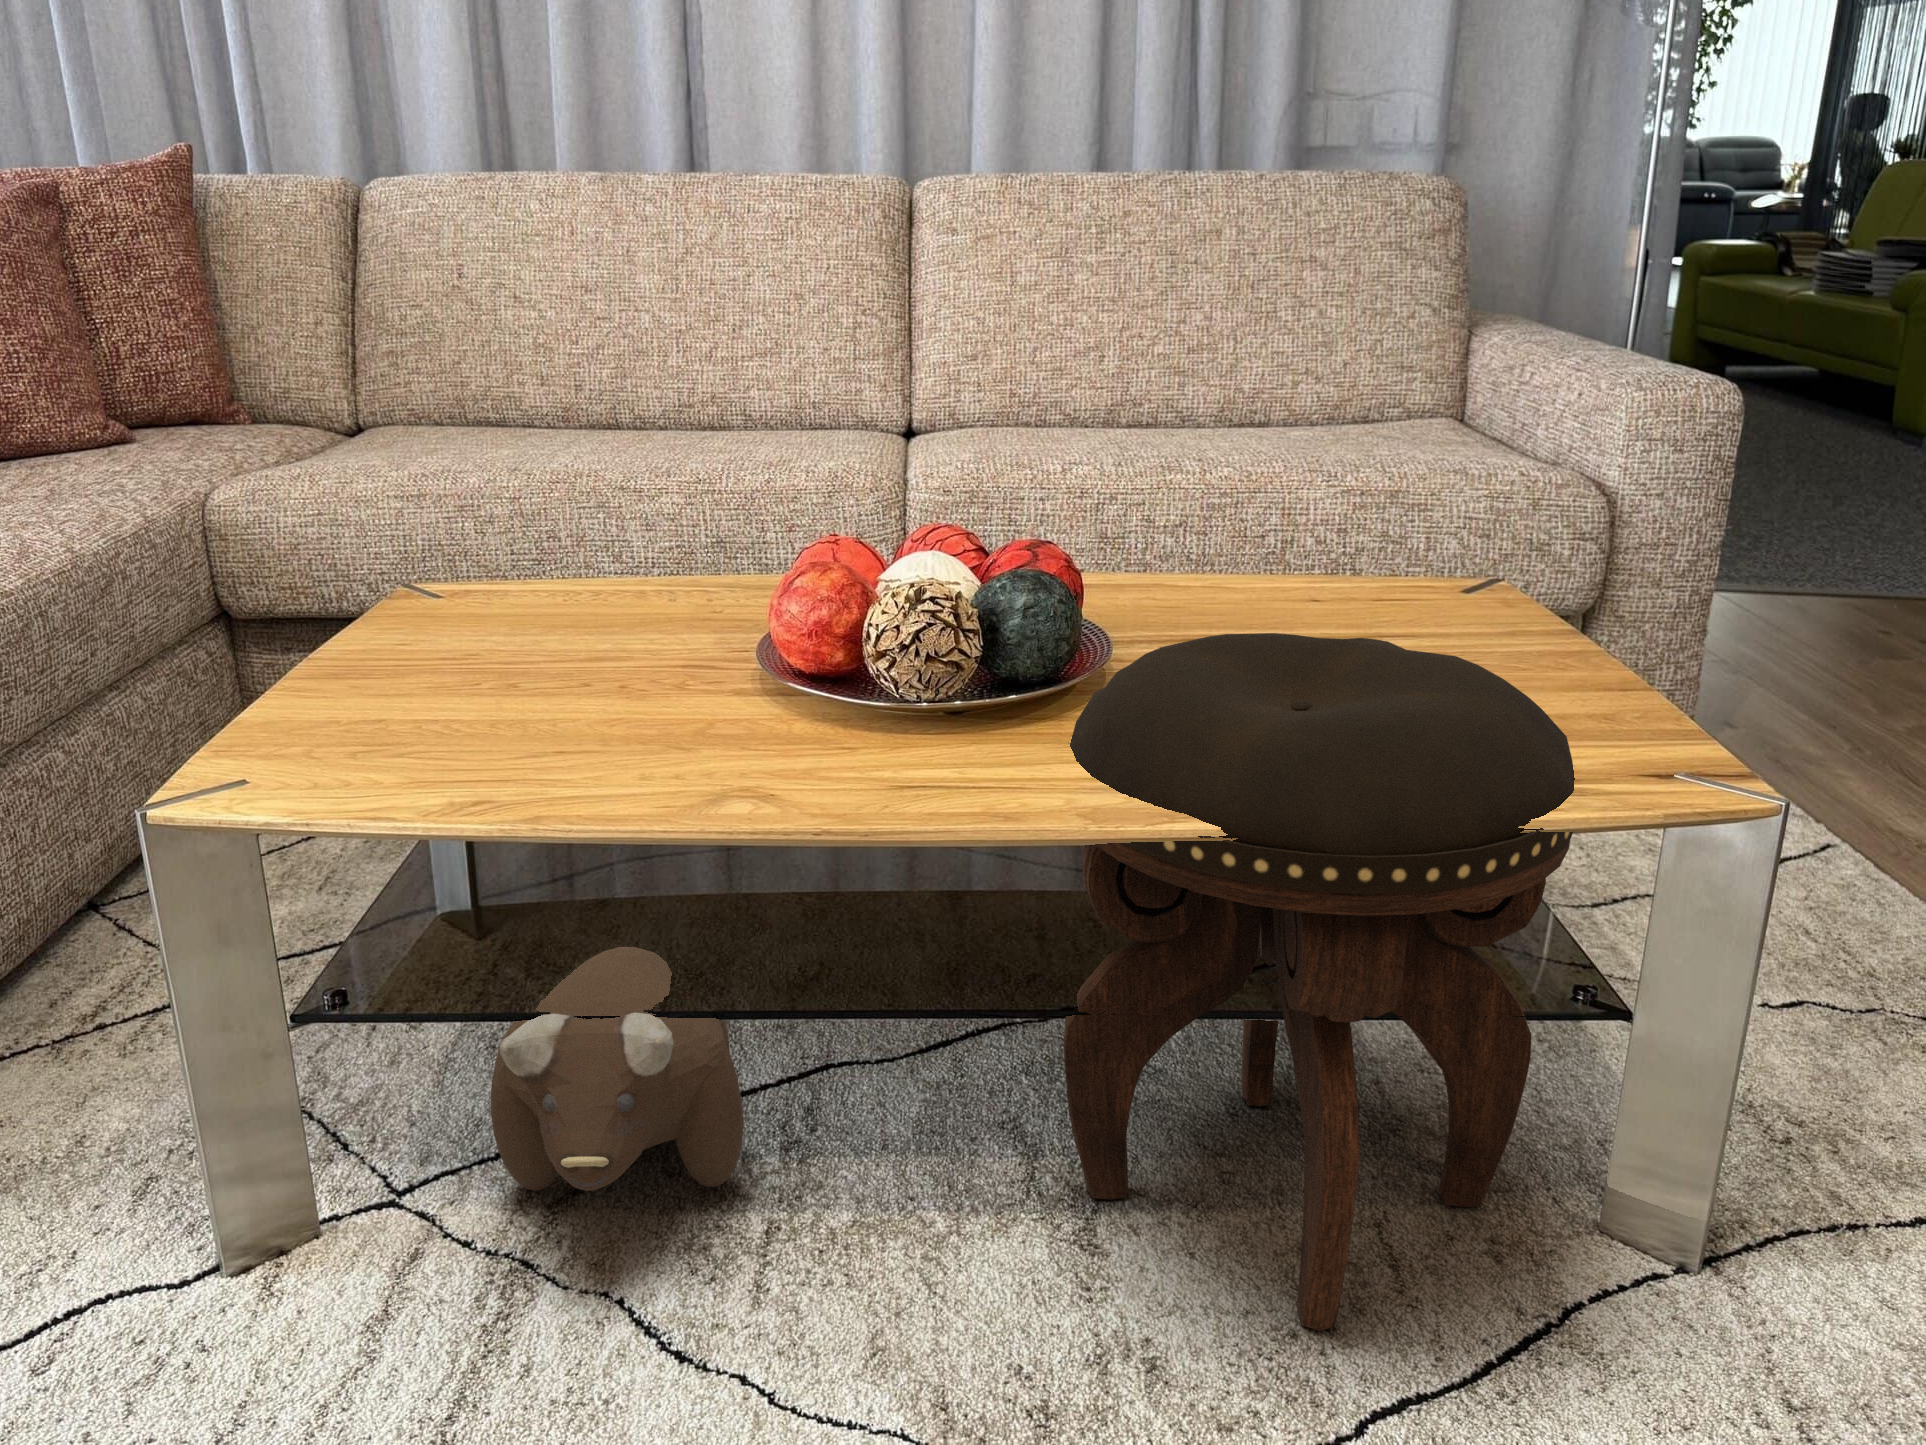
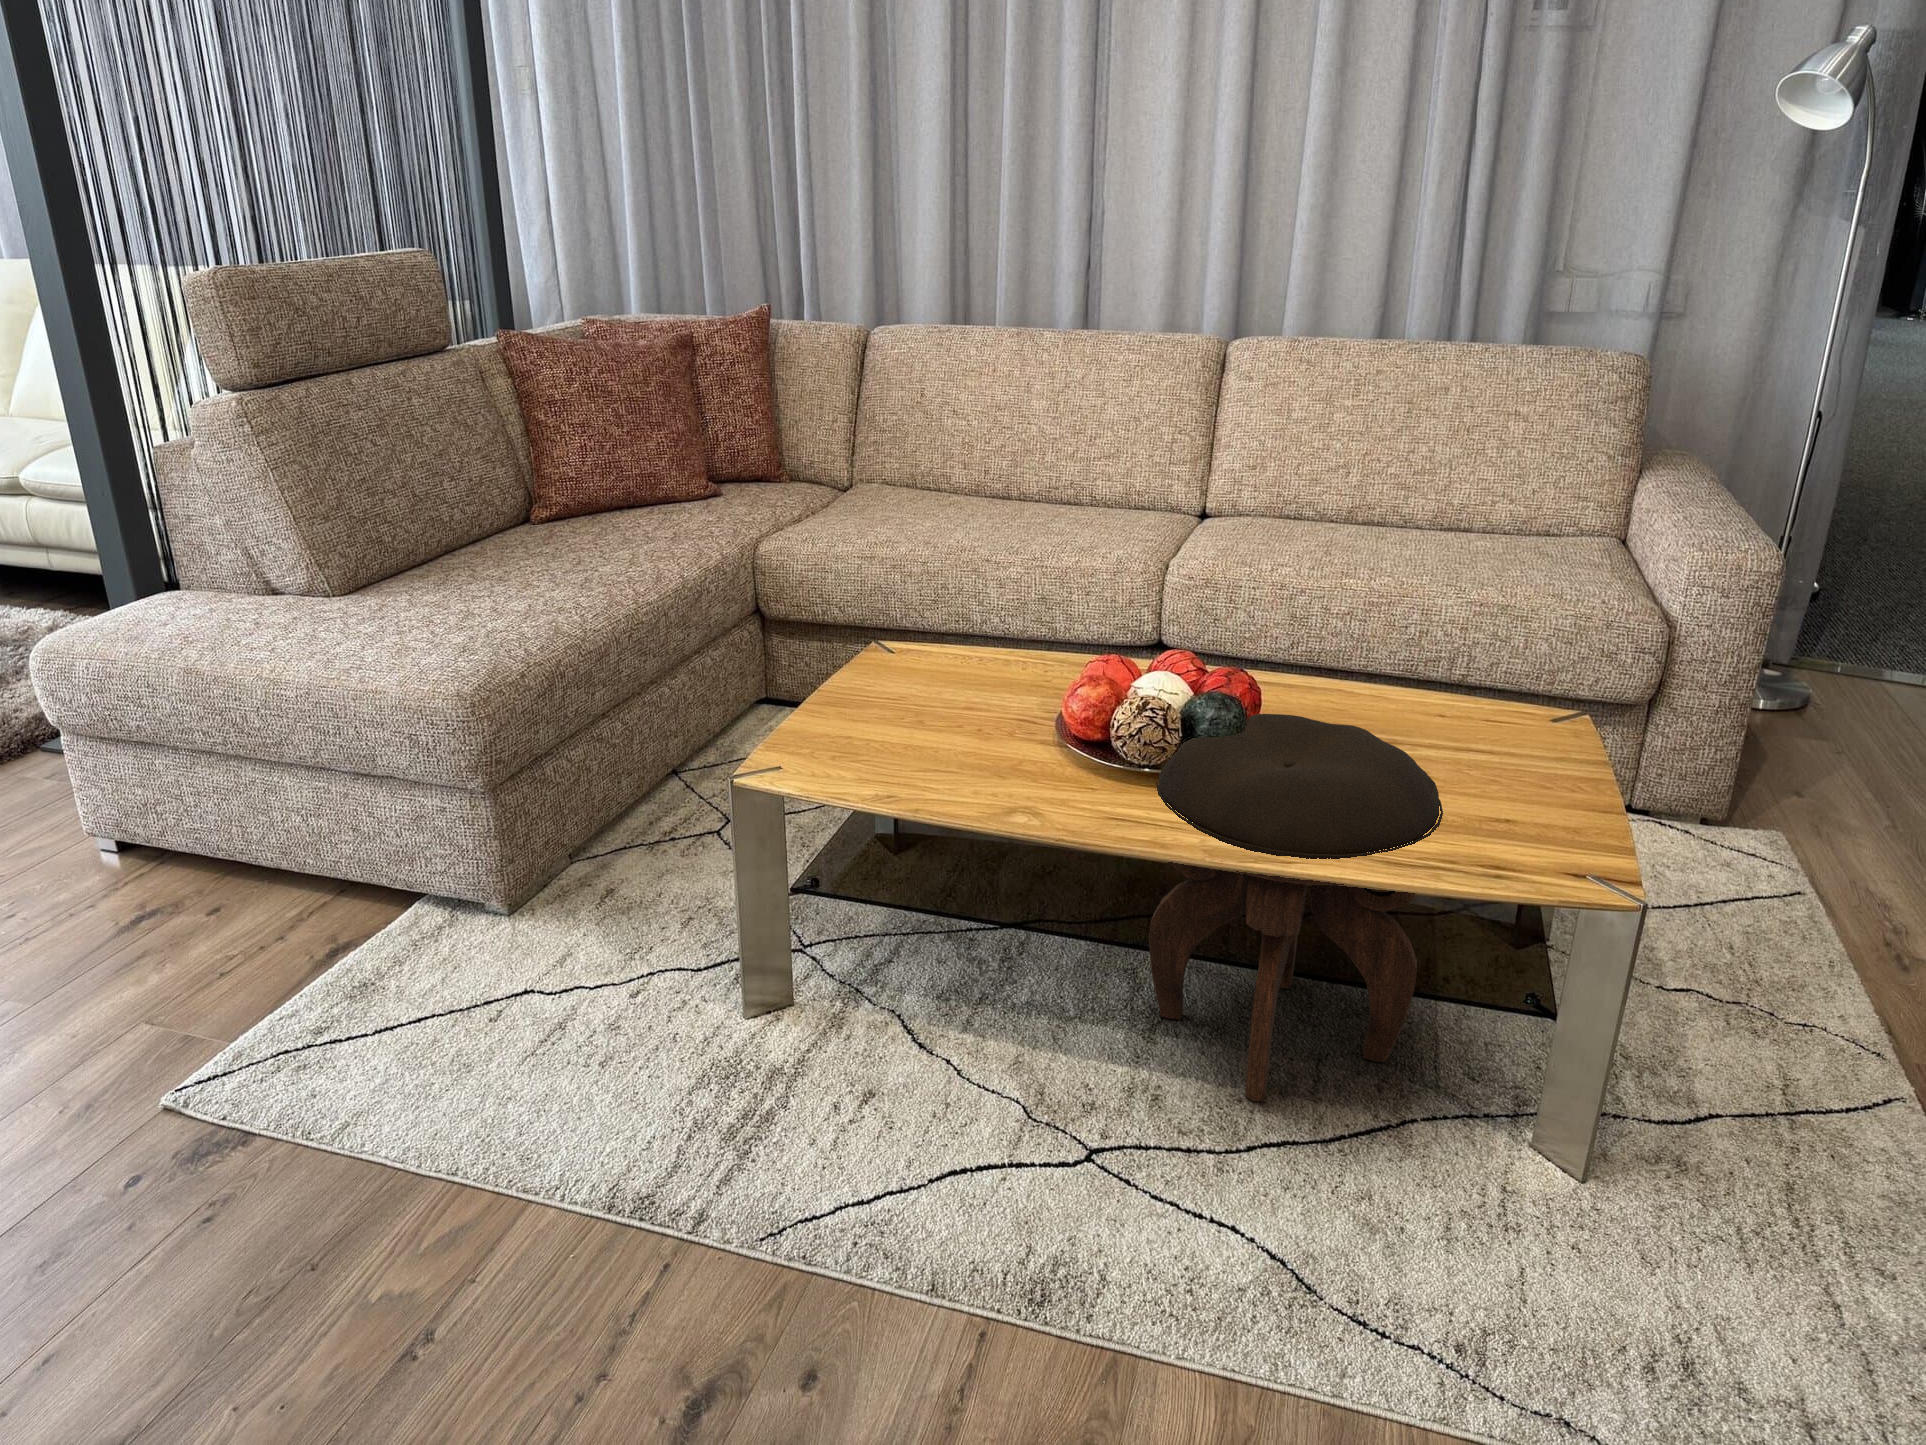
plush toy: present [491,947,743,1191] -> none [852,839,983,973]

